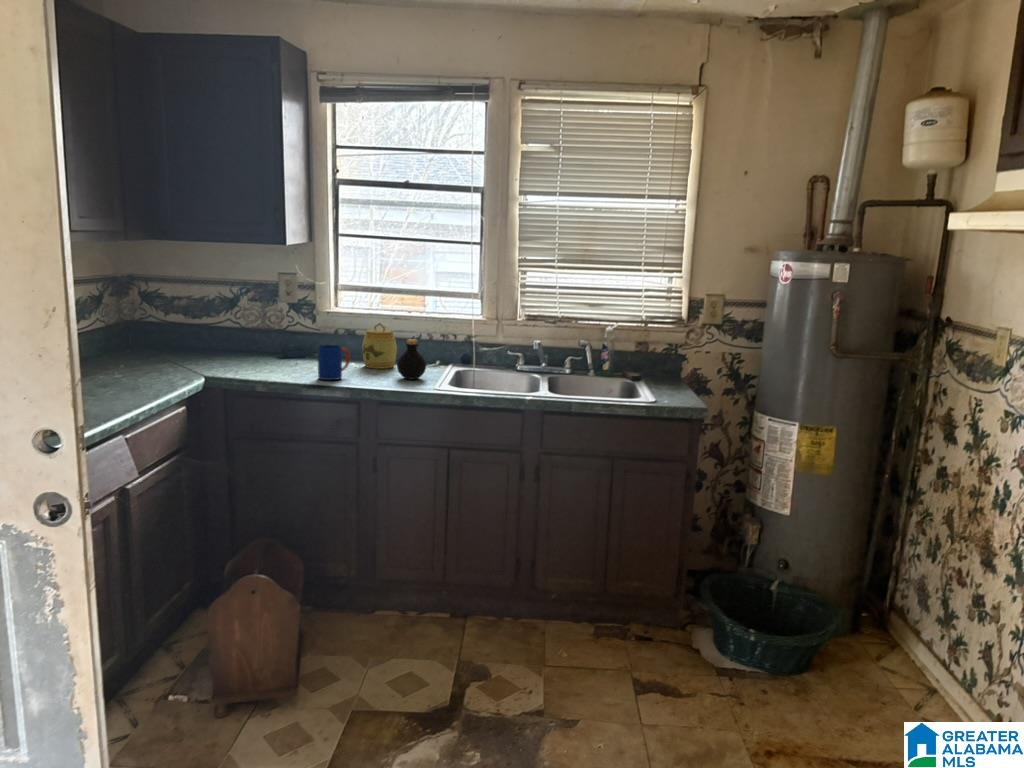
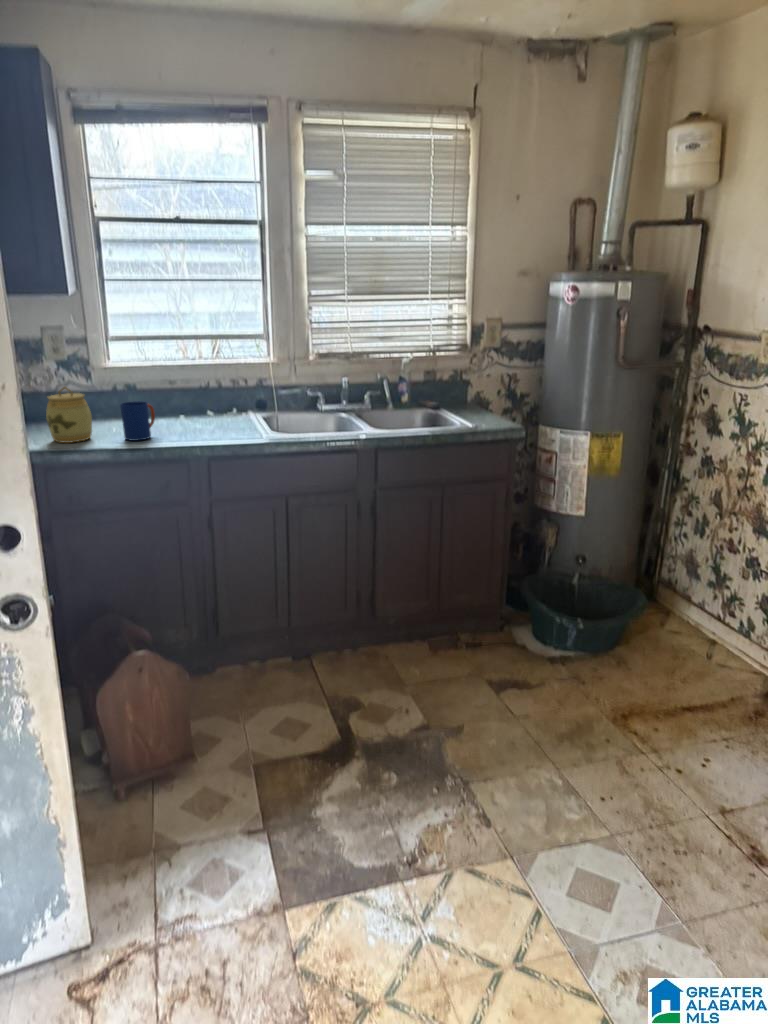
jar: present [362,323,397,369] -> present [46,387,92,443]
bottle: present [397,339,426,380] -> none [207,387,238,430]

